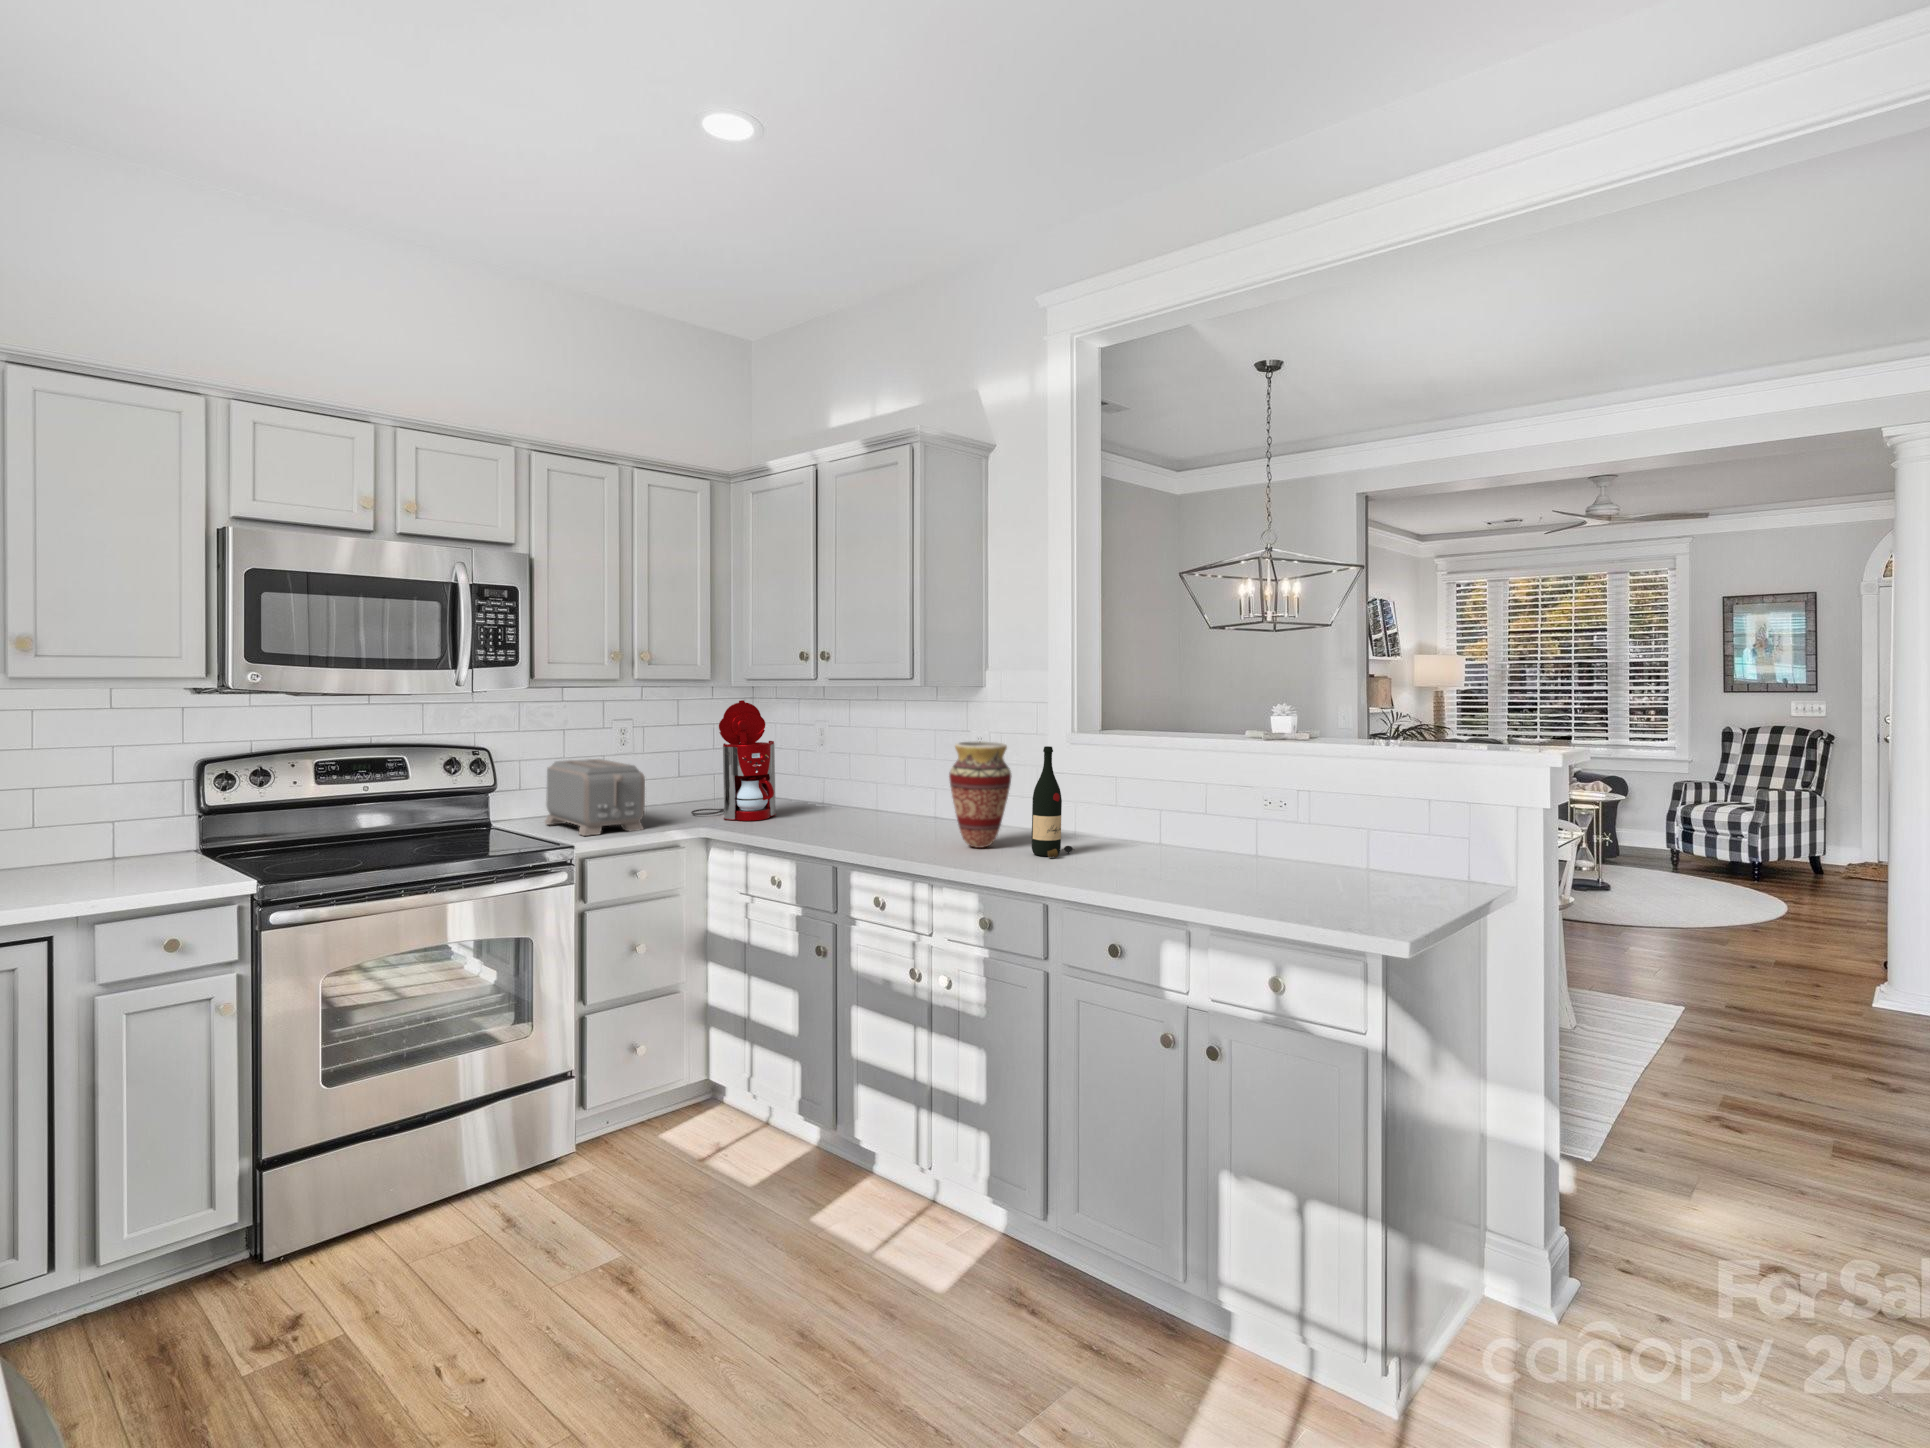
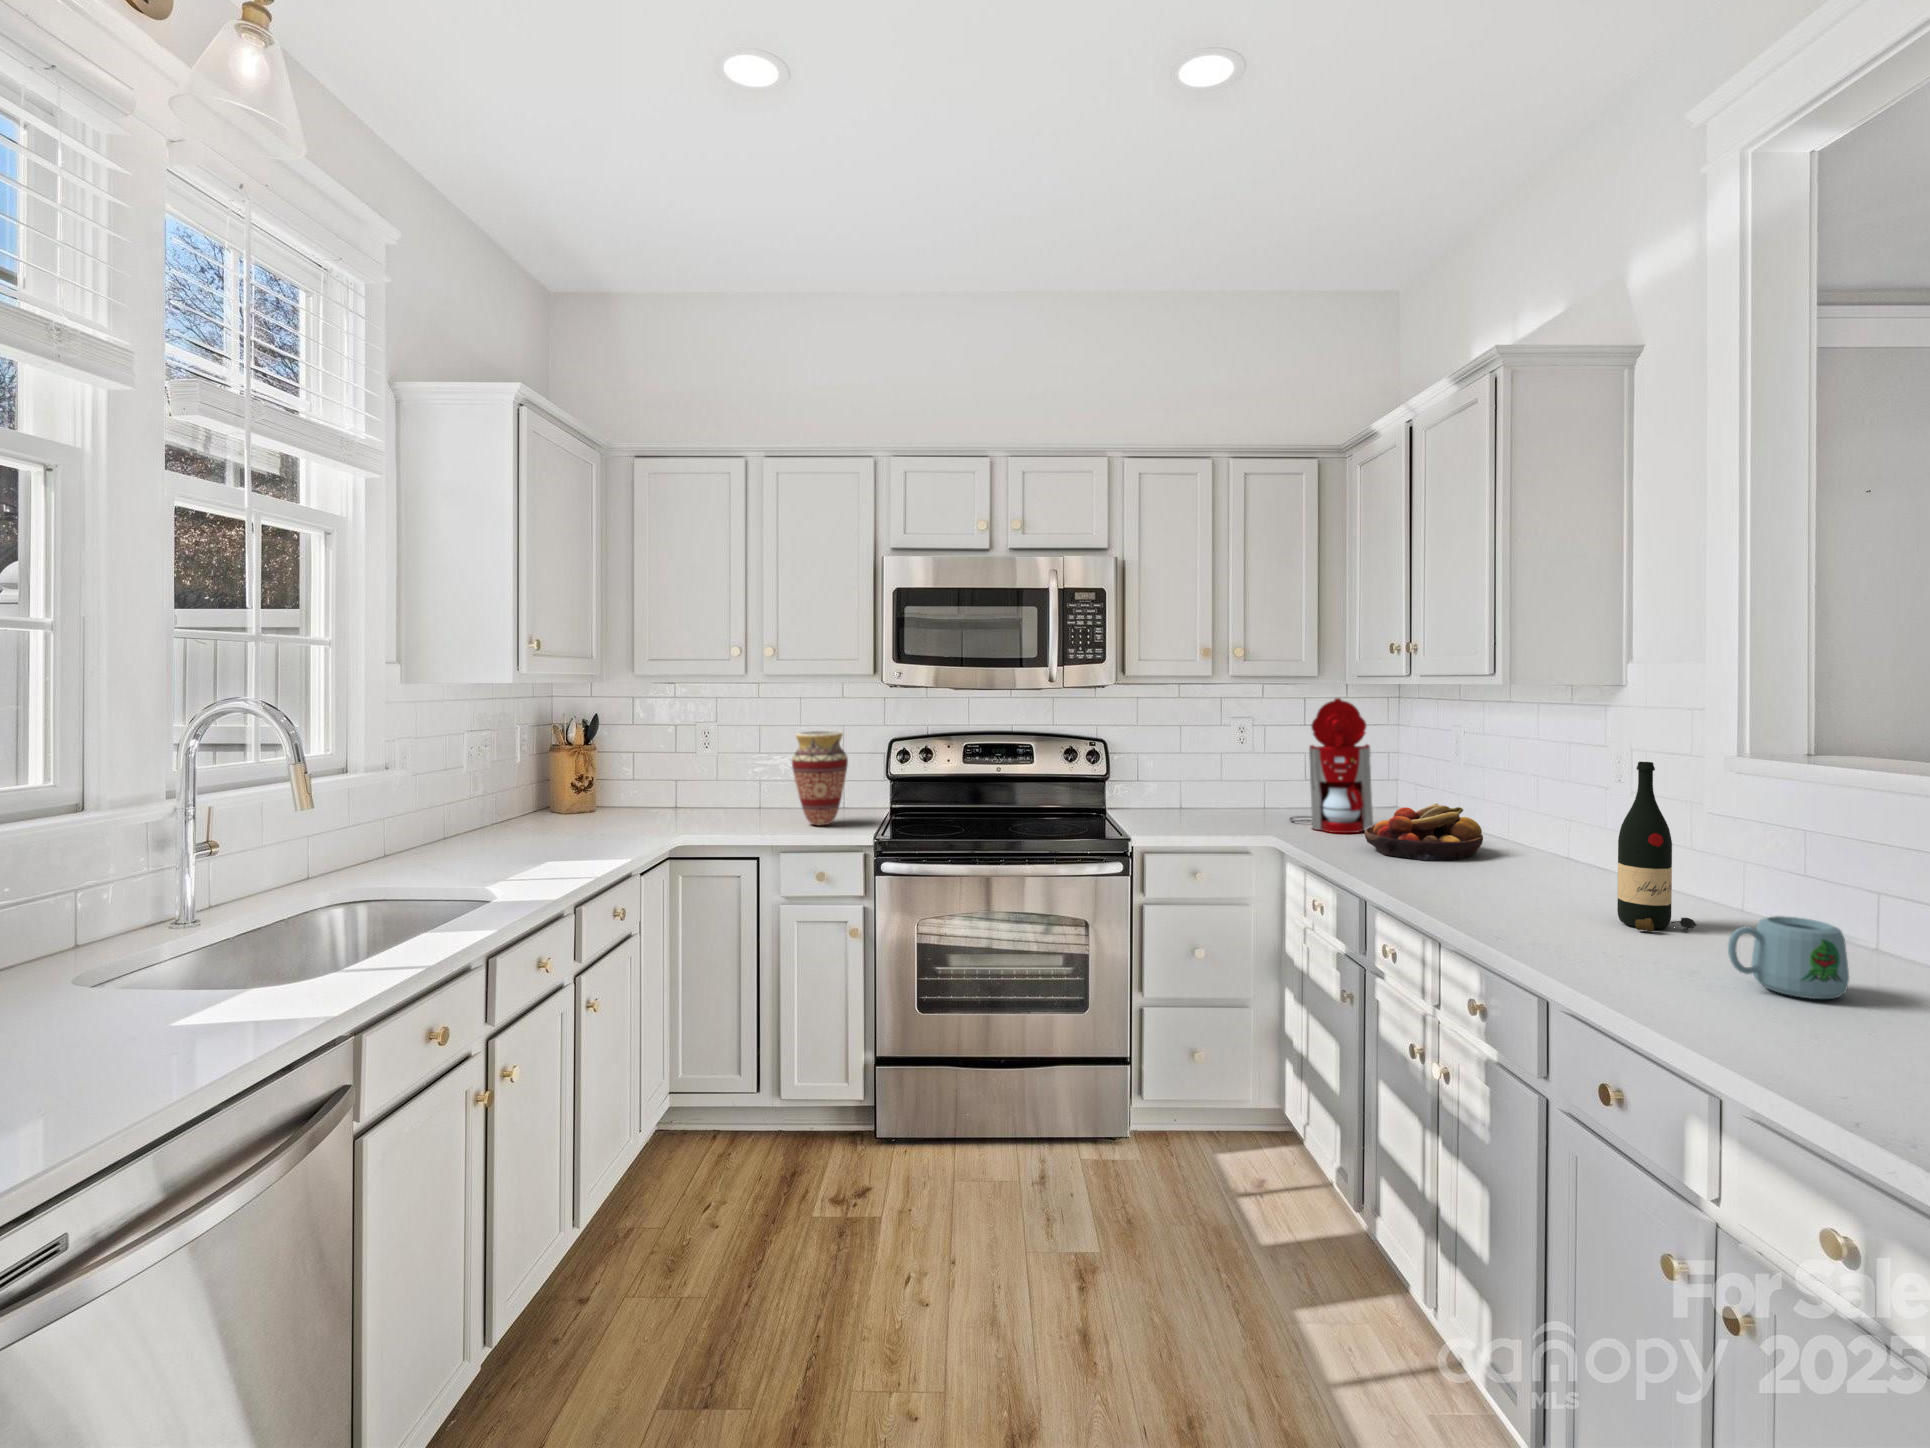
vase: present [949,741,1011,848] -> present [792,731,848,825]
toaster: present [545,759,645,836] -> none [1148,755,1219,830]
fruit bowl: none [796,787,887,833] -> present [1364,804,1483,861]
mug: none [1135,833,1182,878] -> present [1728,916,1849,999]

